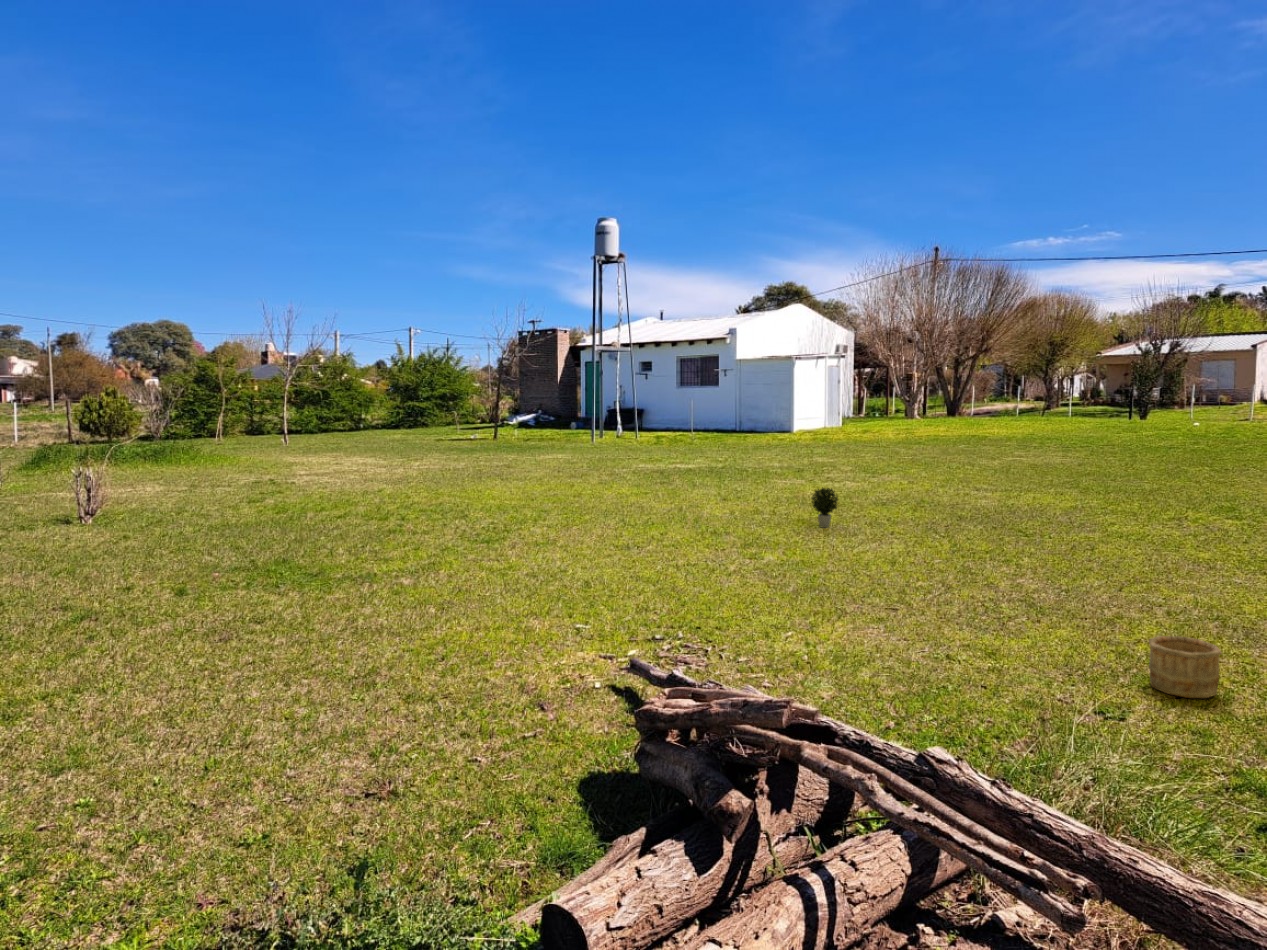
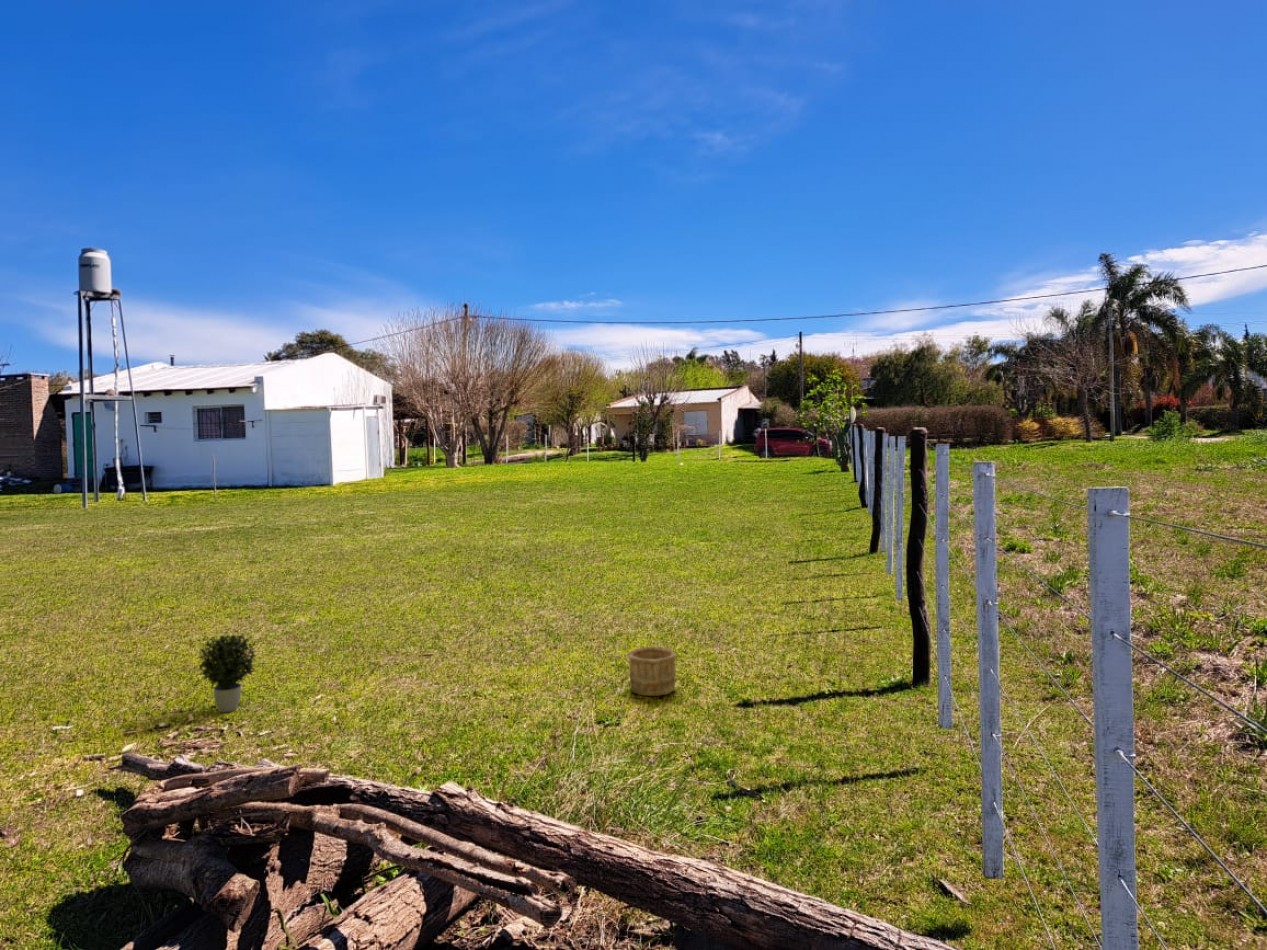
potted plant: present [812,488,838,528] -> present [199,635,256,713]

